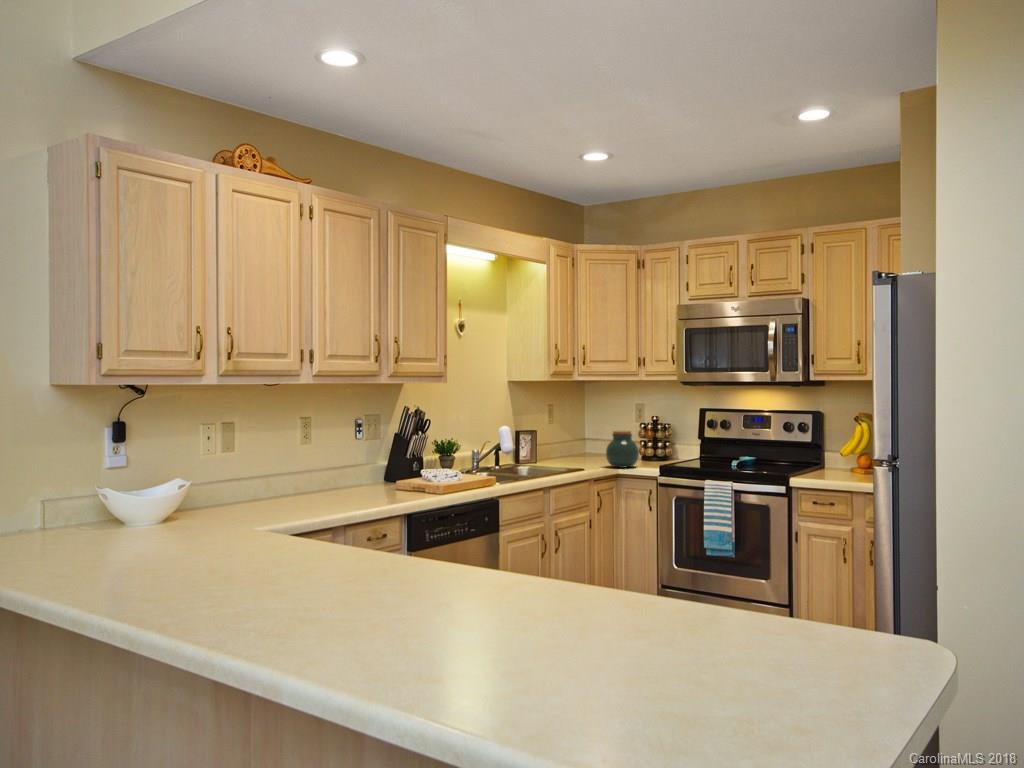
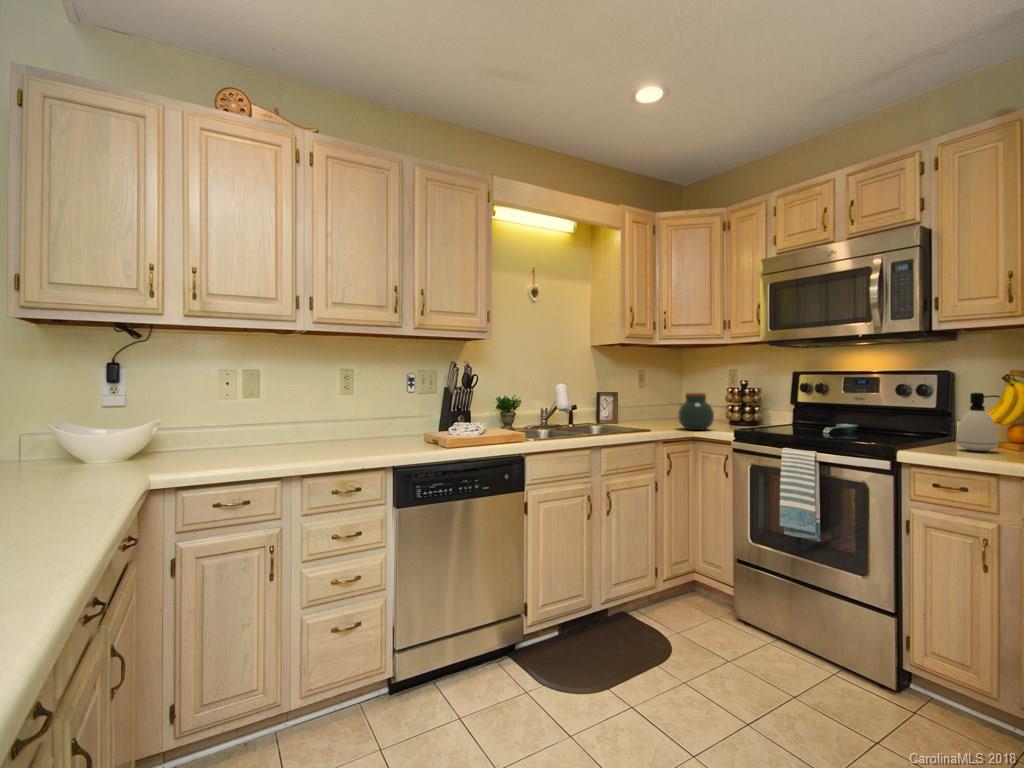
soap dispenser: none [826,431,852,476] -> present [956,393,1000,451]

